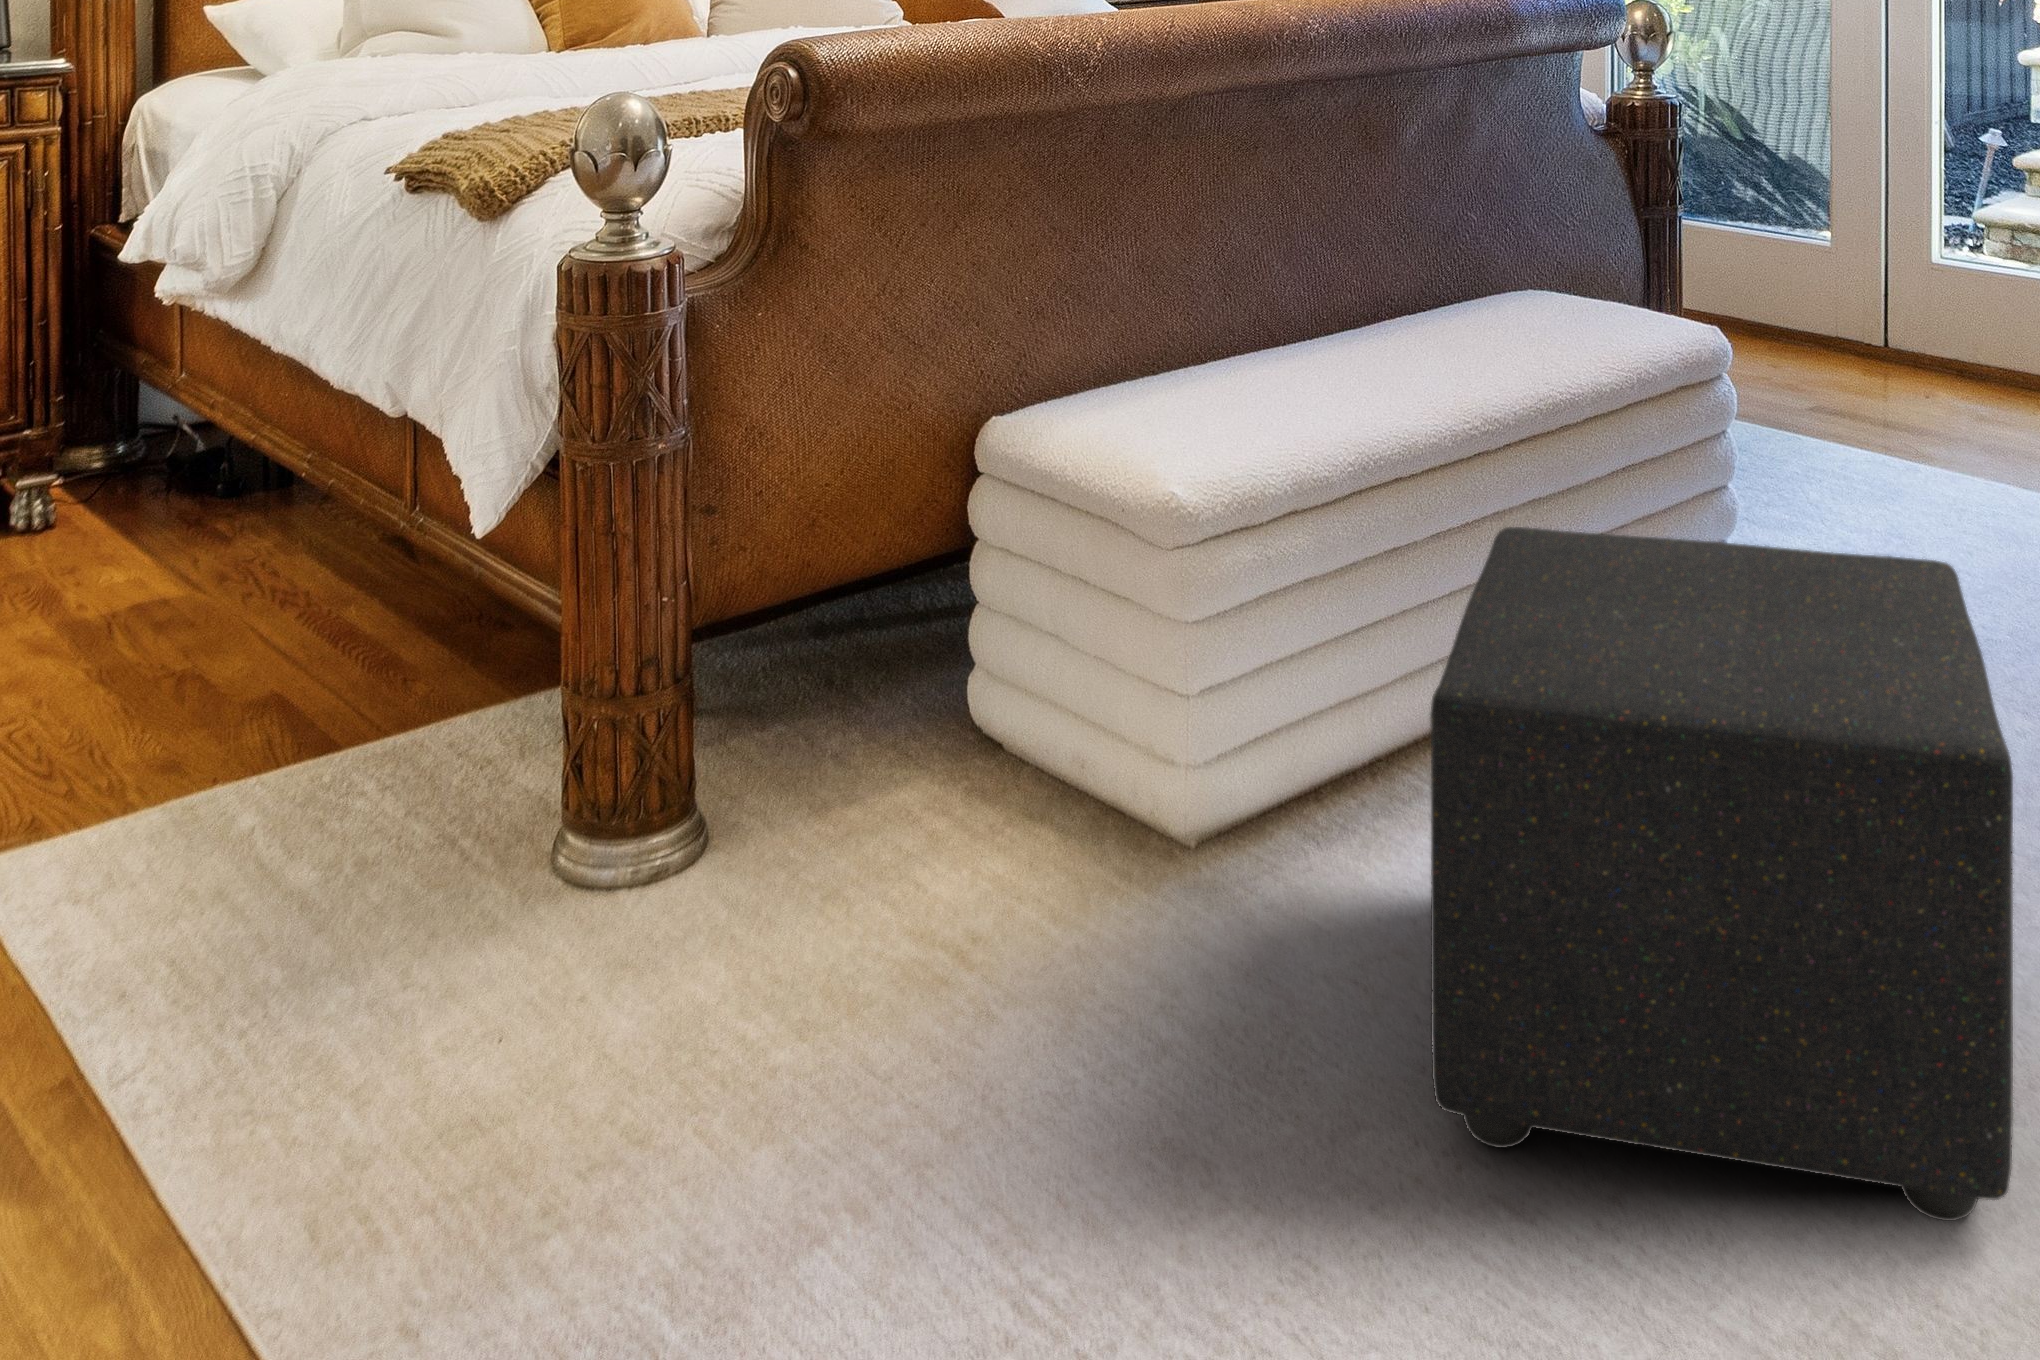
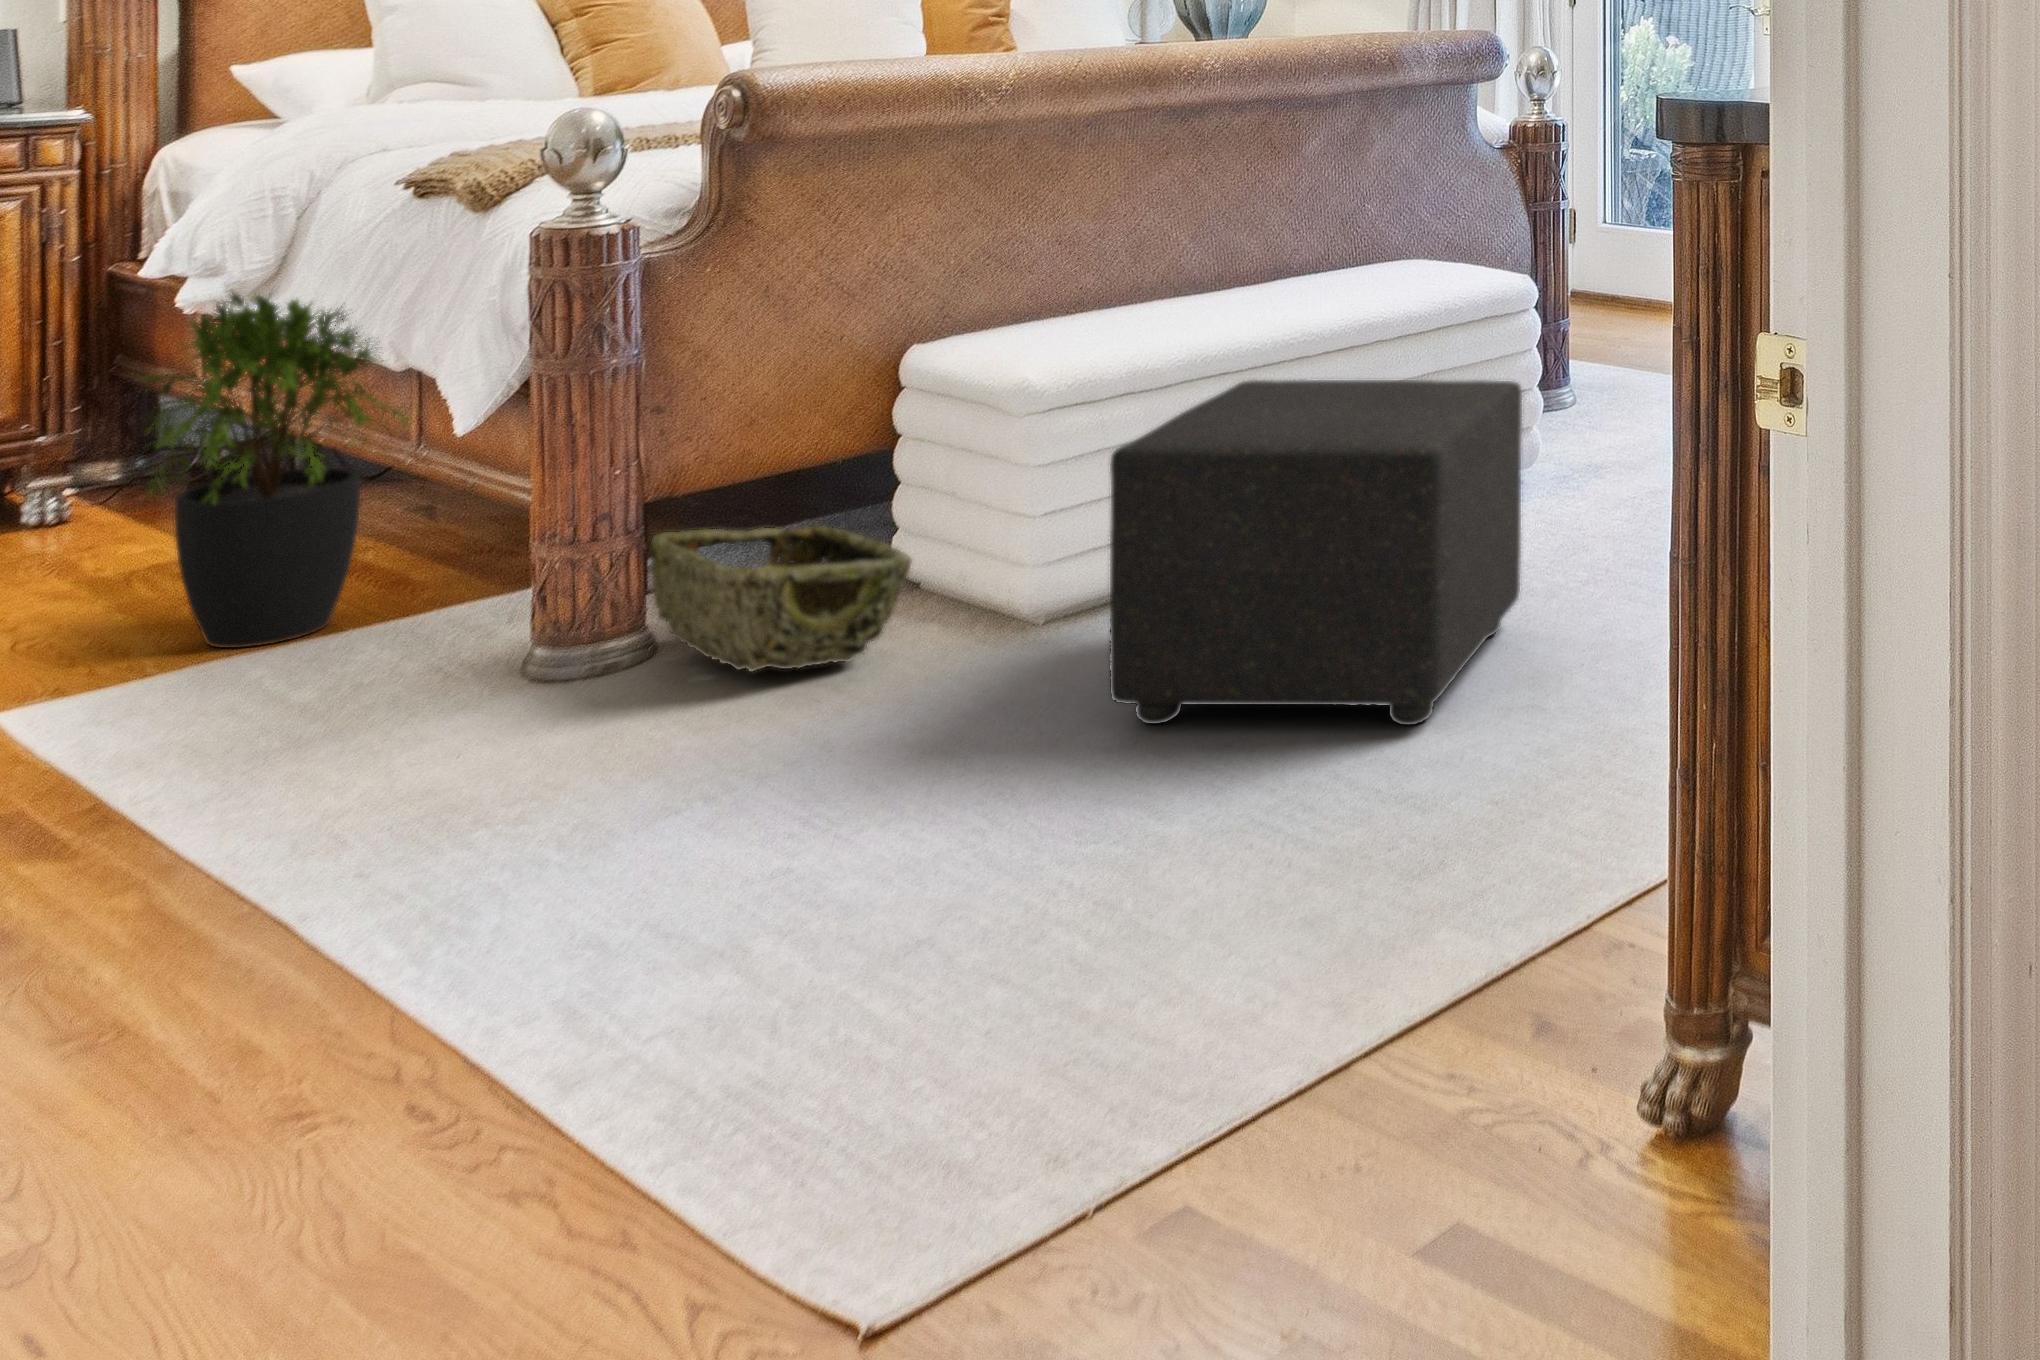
potted plant: none [101,303,424,777] -> present [143,292,411,648]
woven basket: none [706,673,1052,932] -> present [650,526,912,671]

